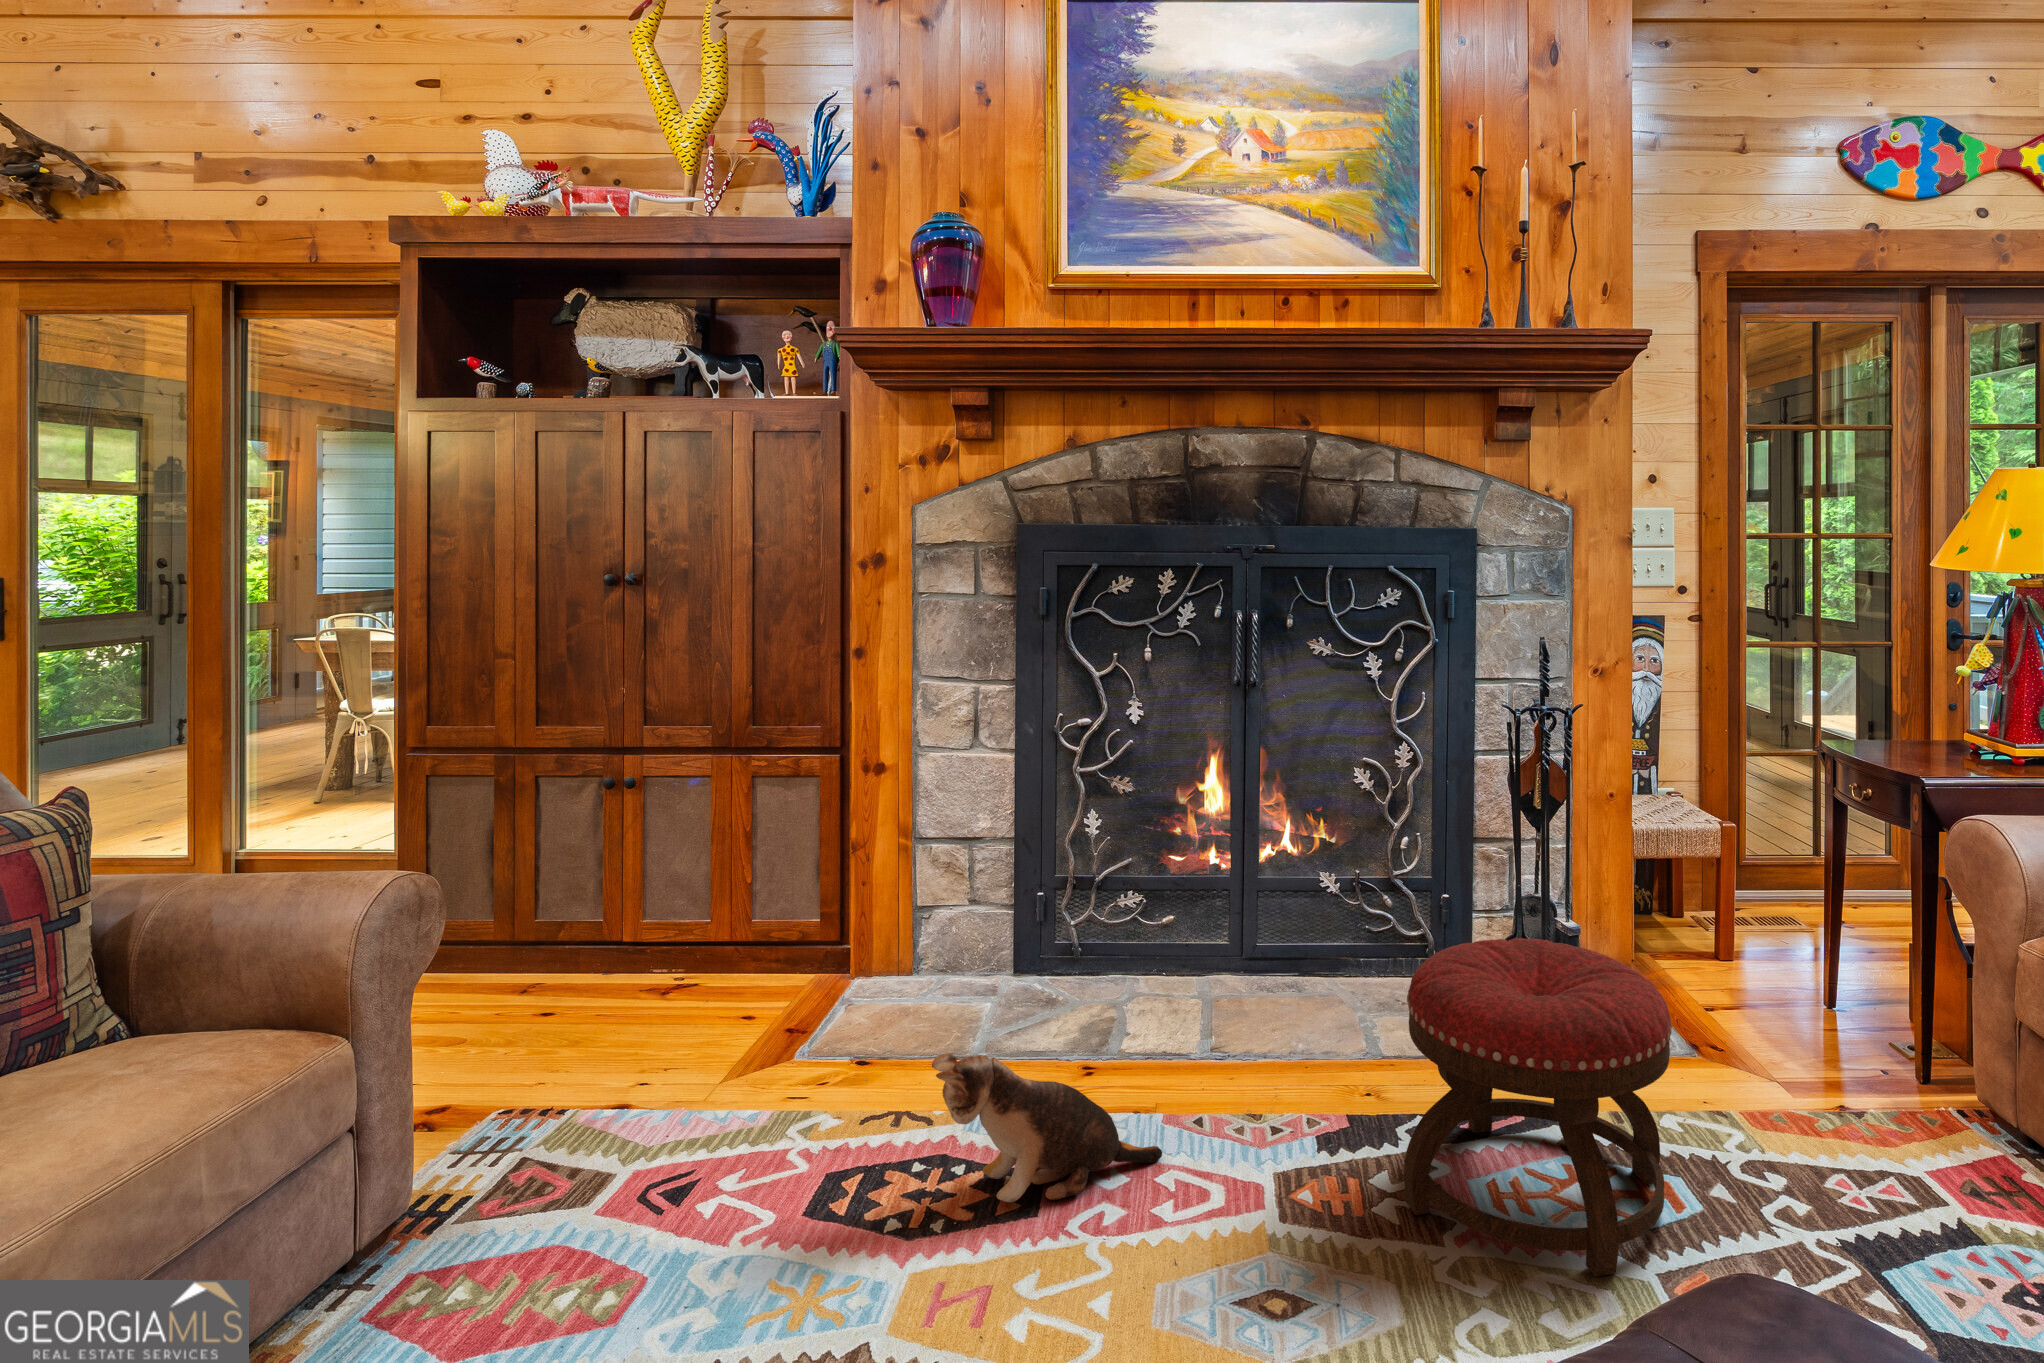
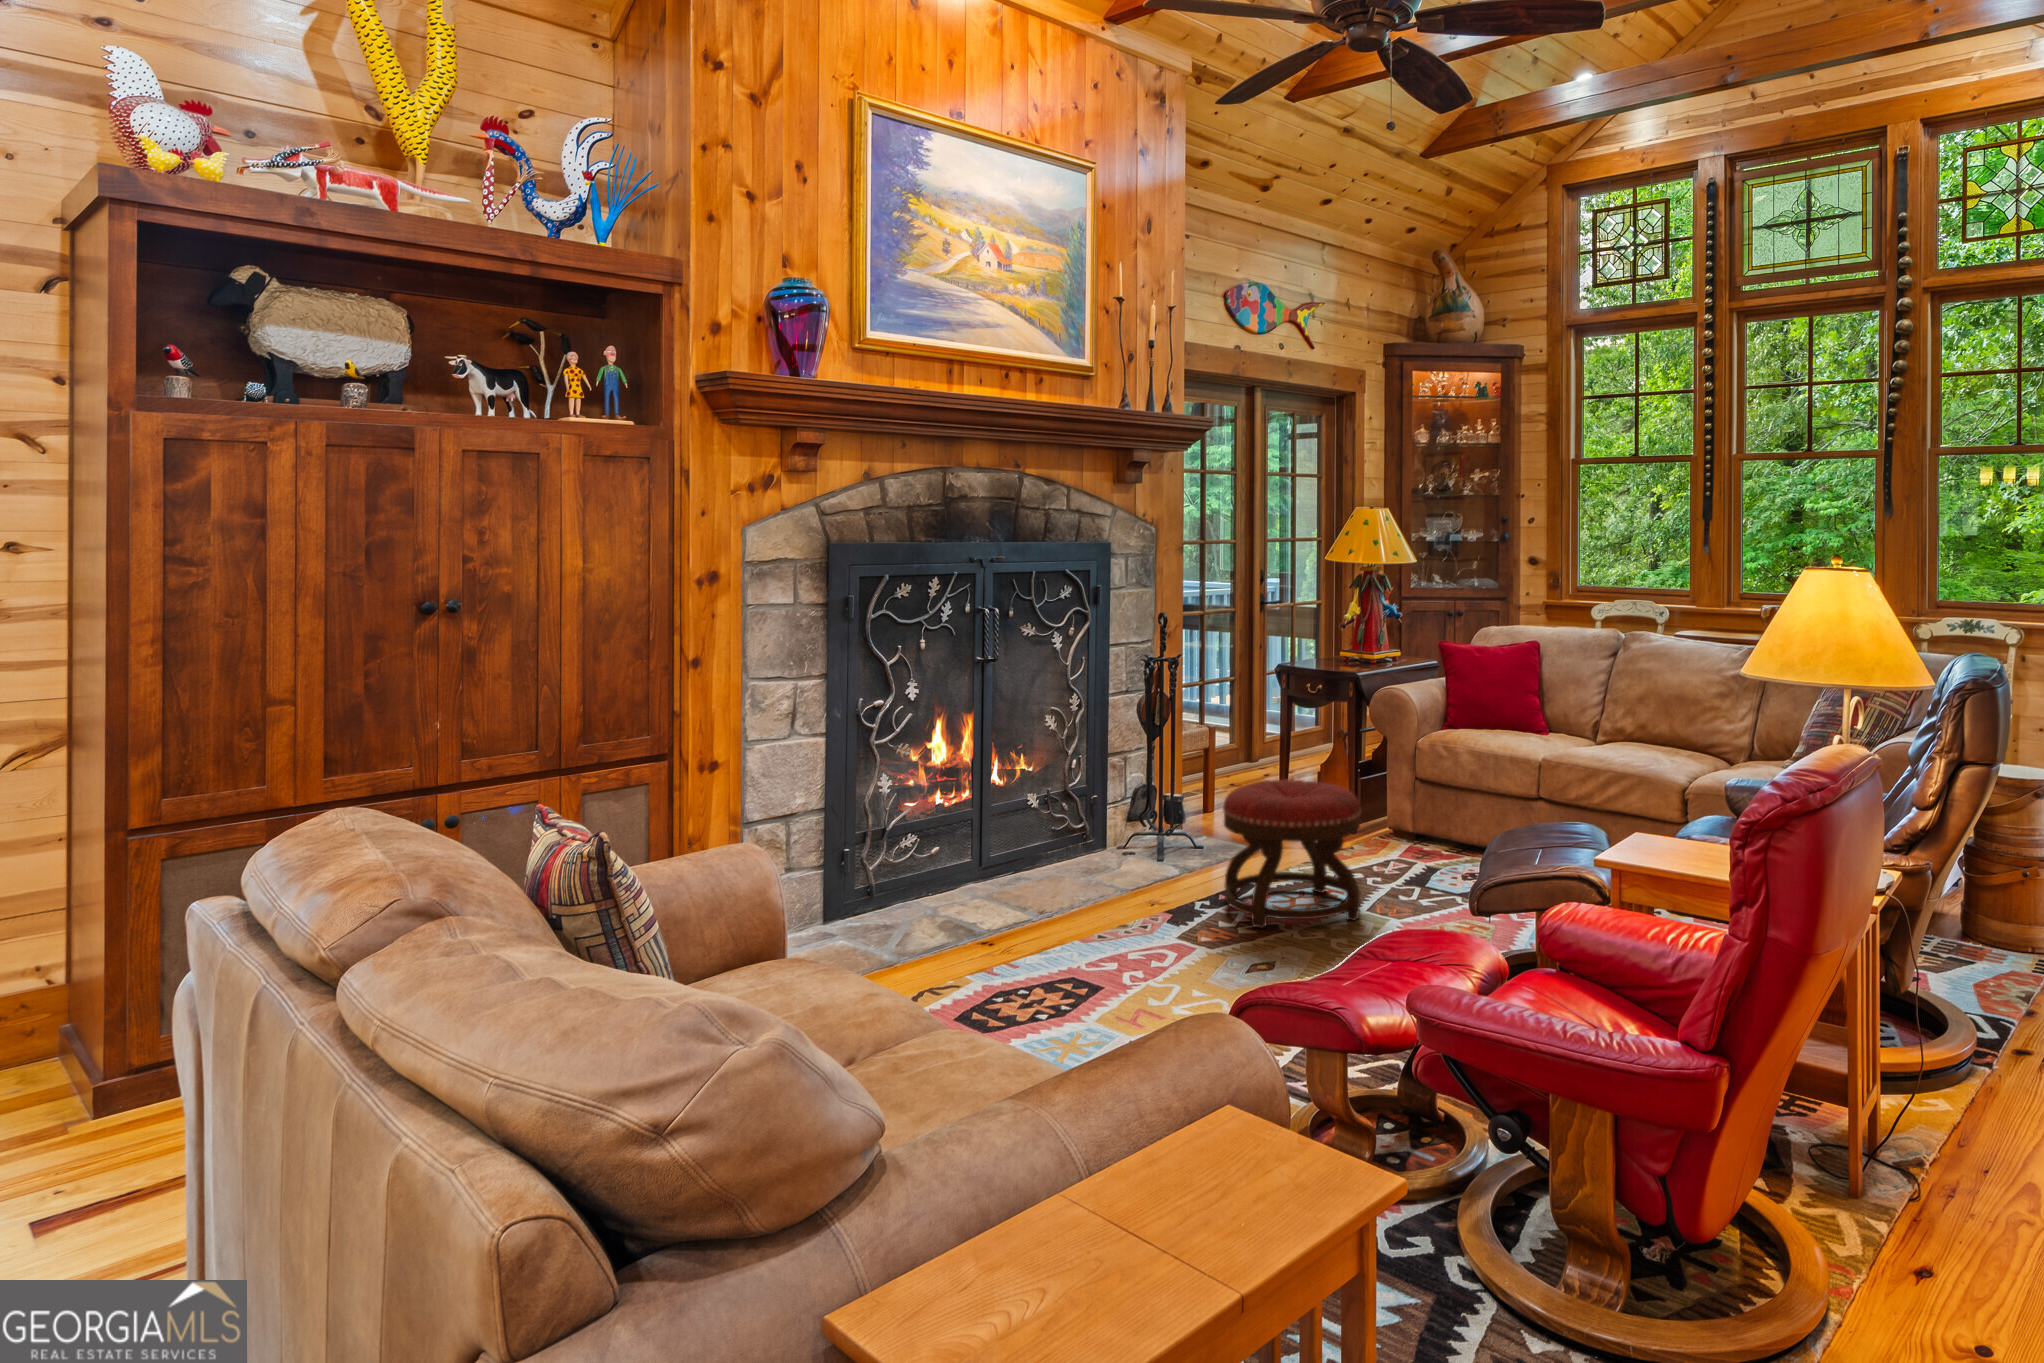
plush toy: present [932,1053,1162,1202] -> none [1028,902,1116,986]

